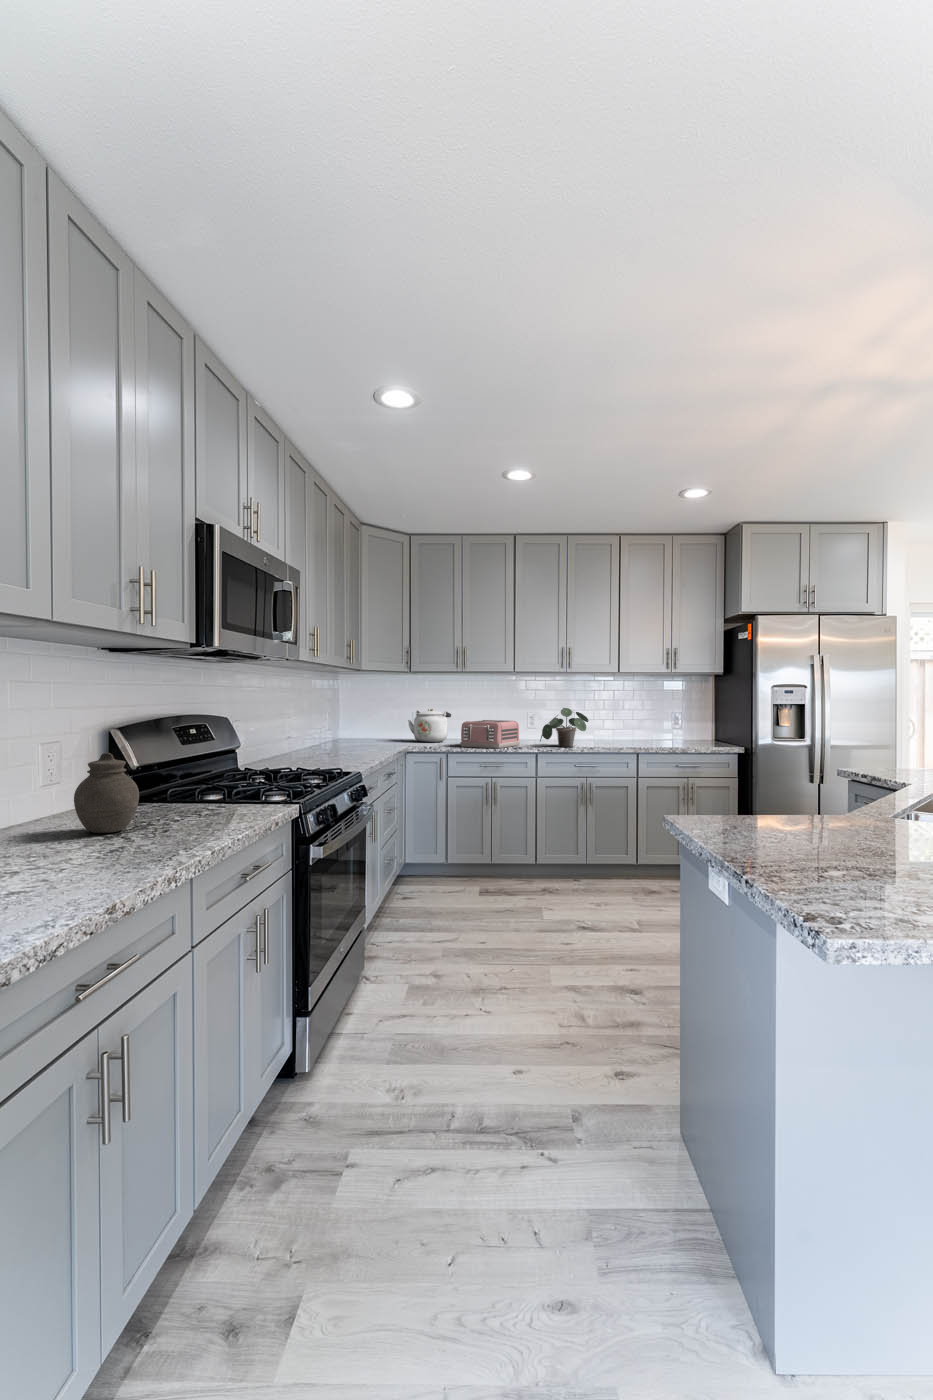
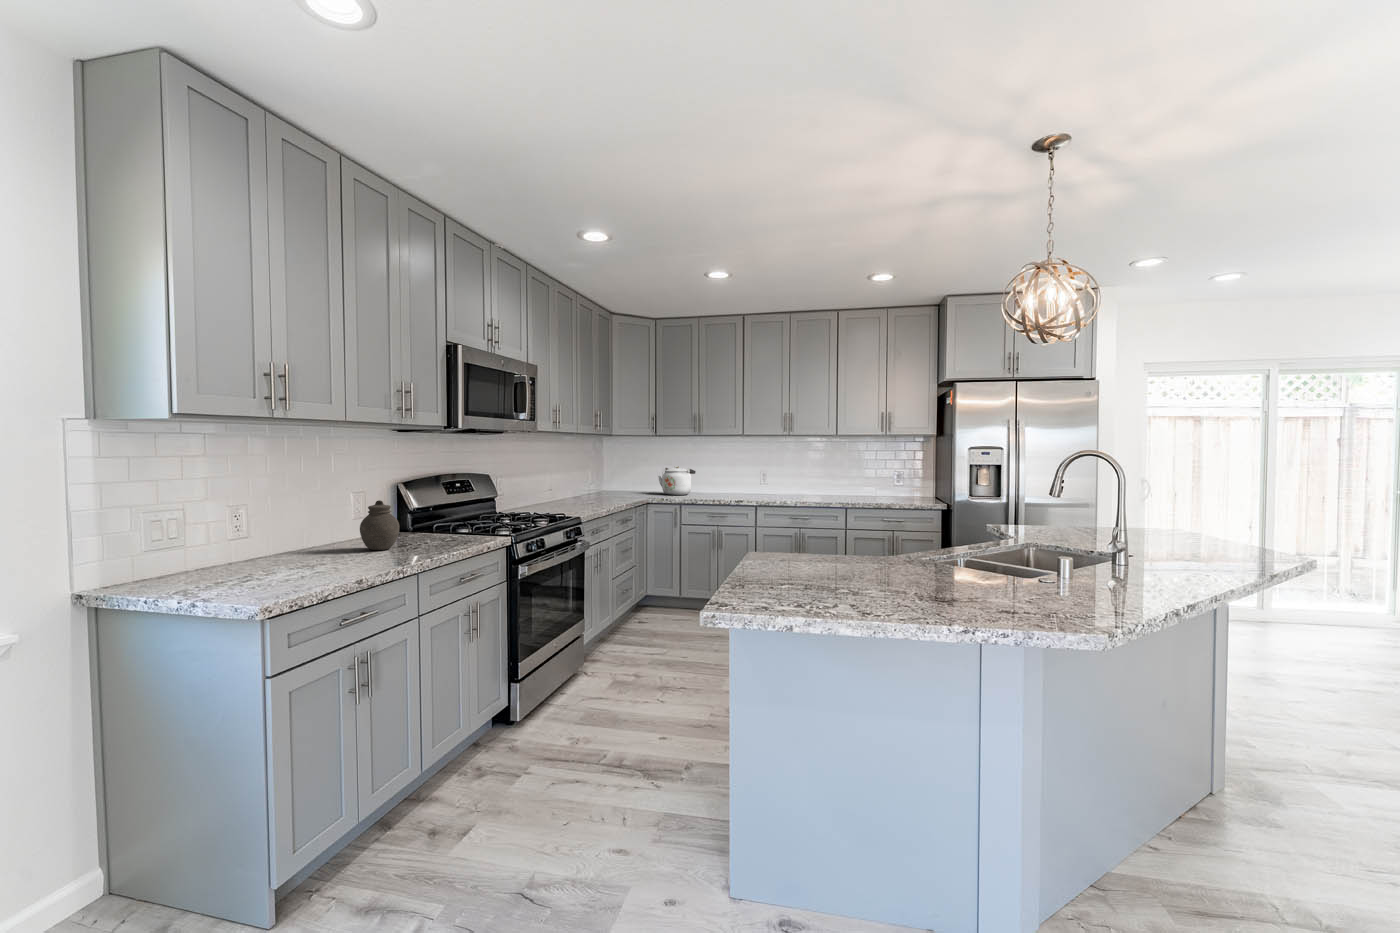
potted plant: present [540,708,589,747] -> none [763,467,806,501]
toaster: present [460,720,520,748] -> none [694,477,747,502]

